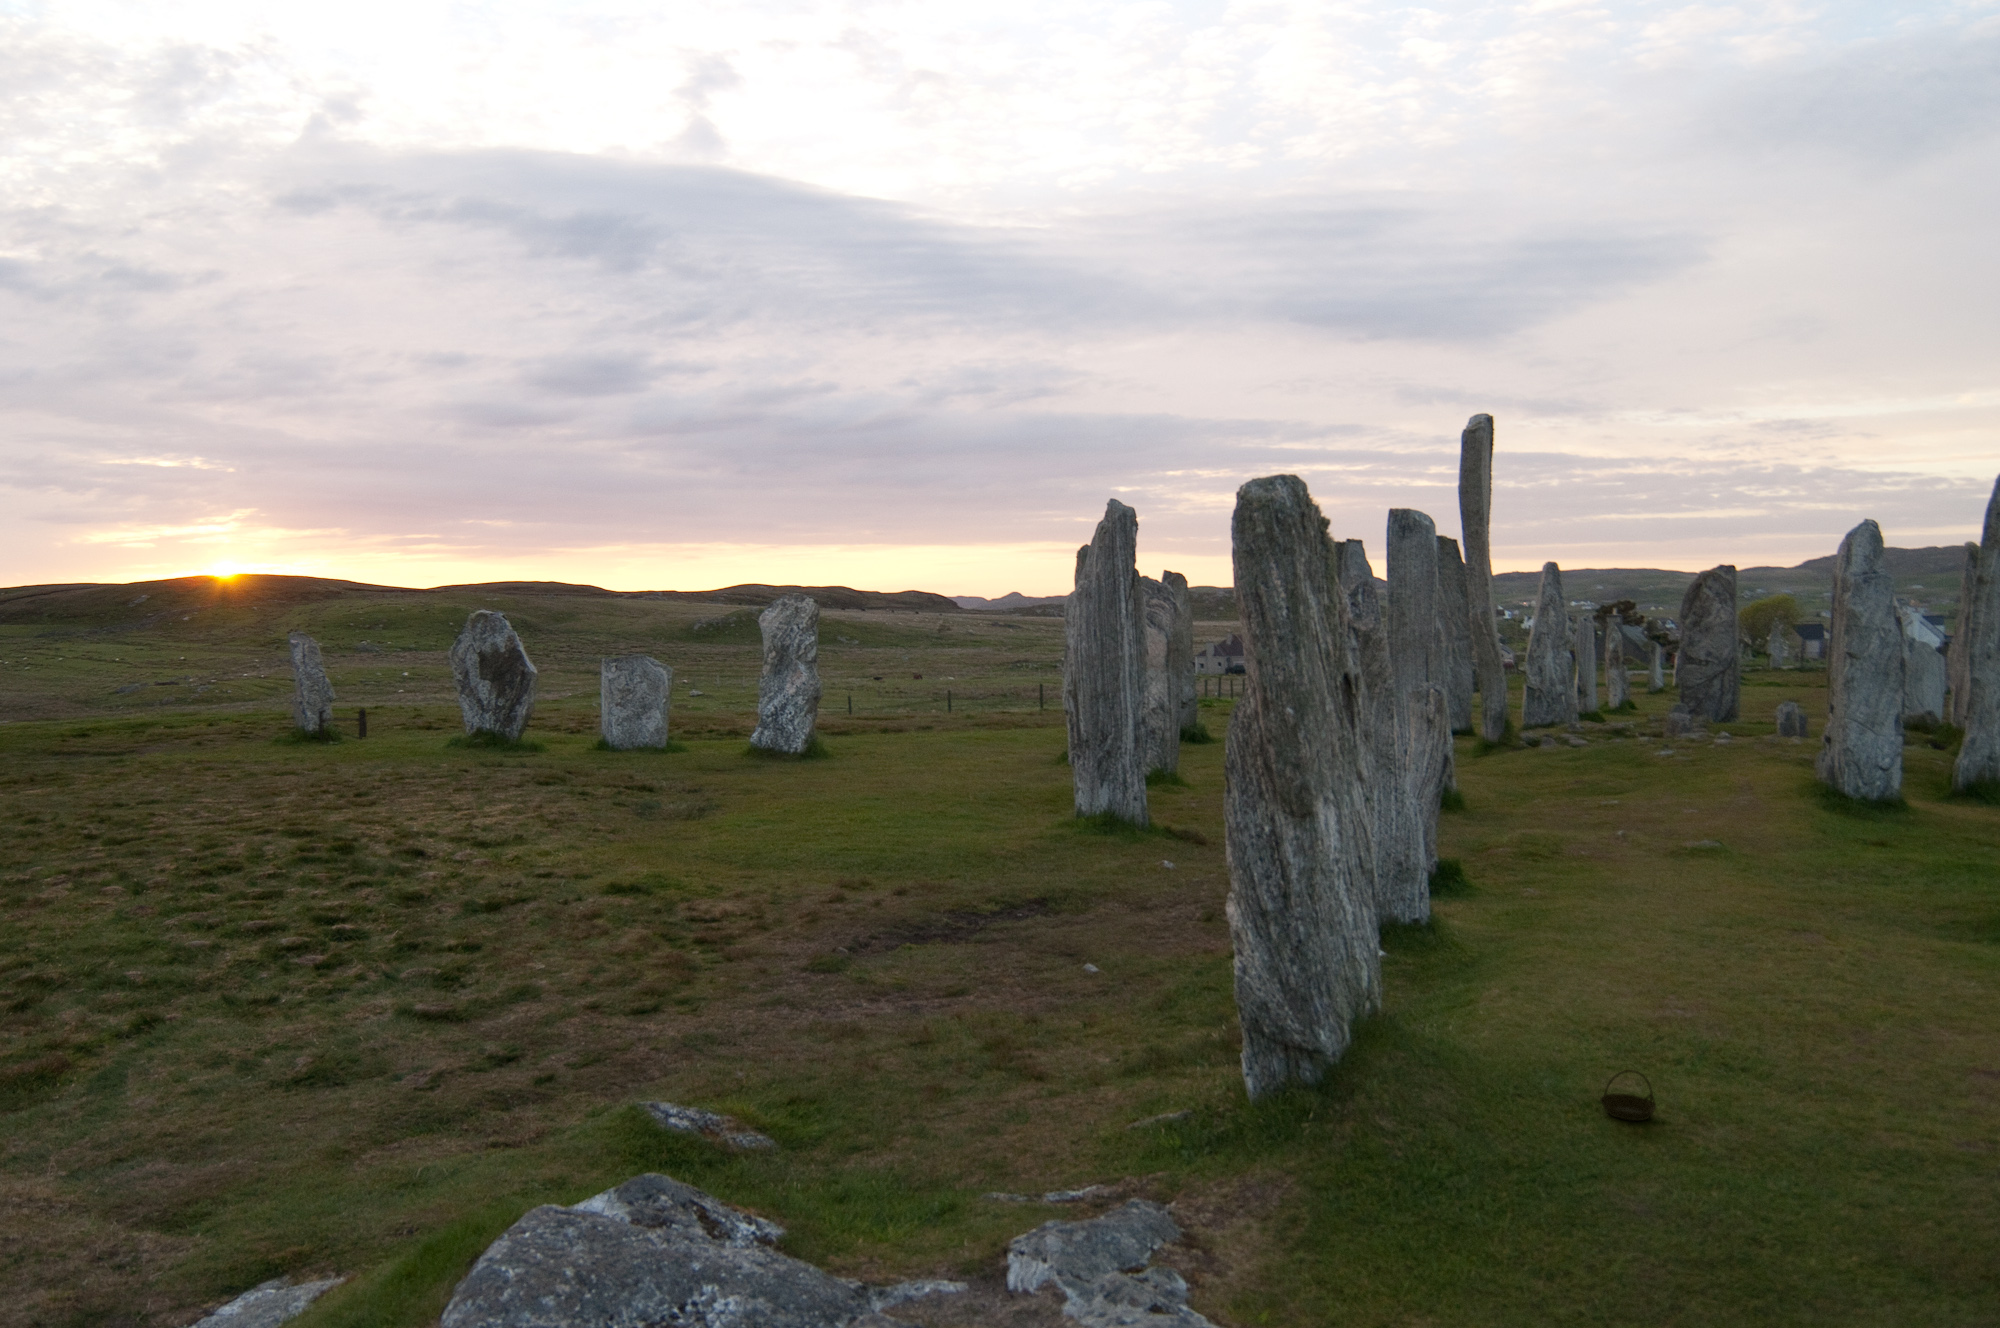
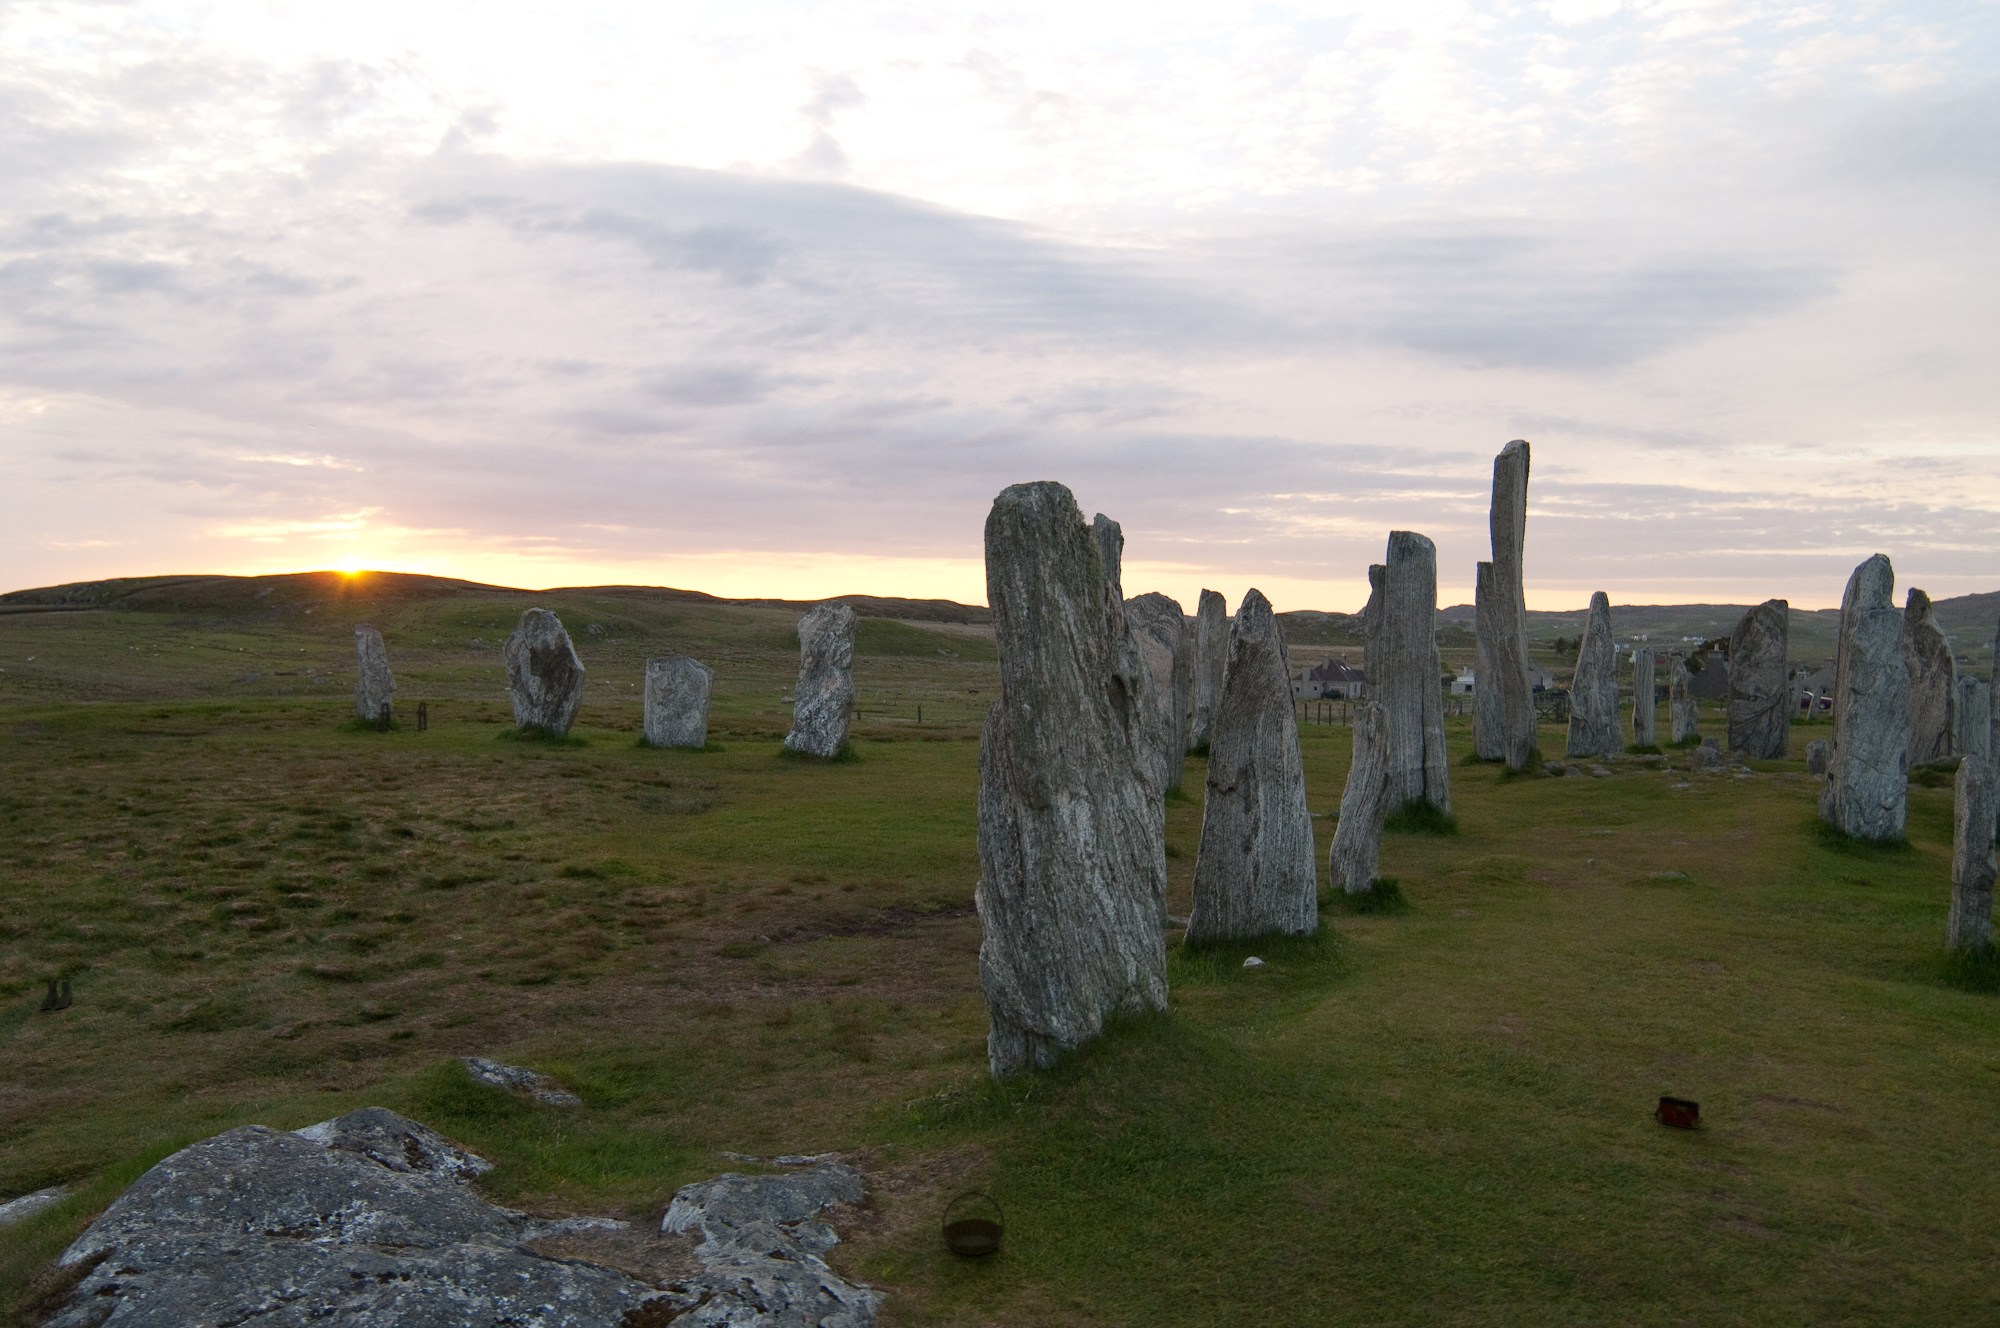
boots: none [110,1029,144,1063] -> present [40,981,73,1009]
basket: present [1600,1070,1656,1121] -> present [942,1192,1005,1255]
bag: none [1902,1079,1955,1111] -> present [1654,1096,1702,1129]

